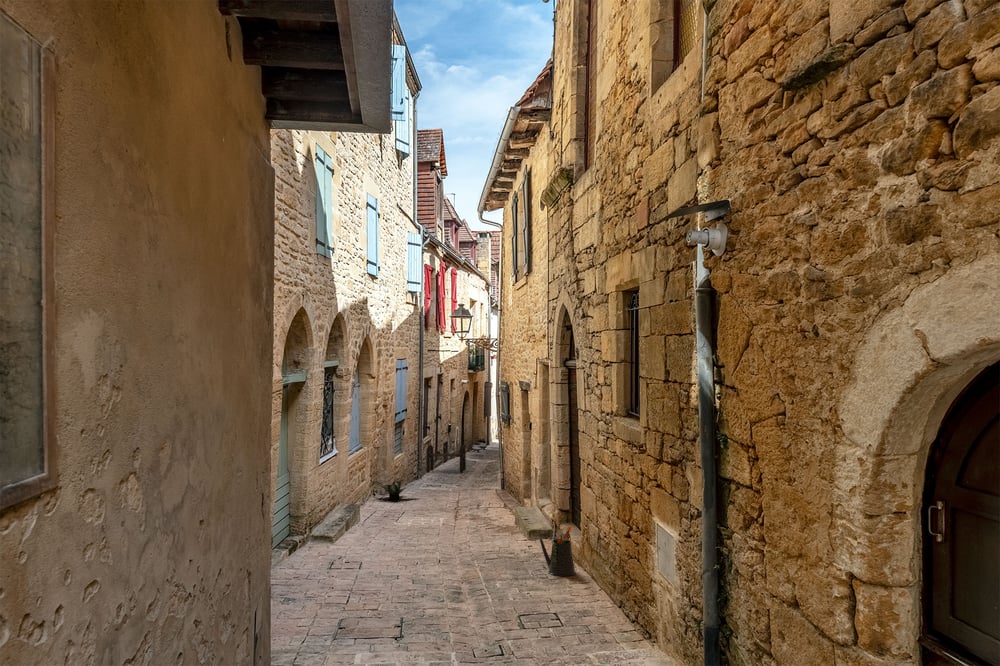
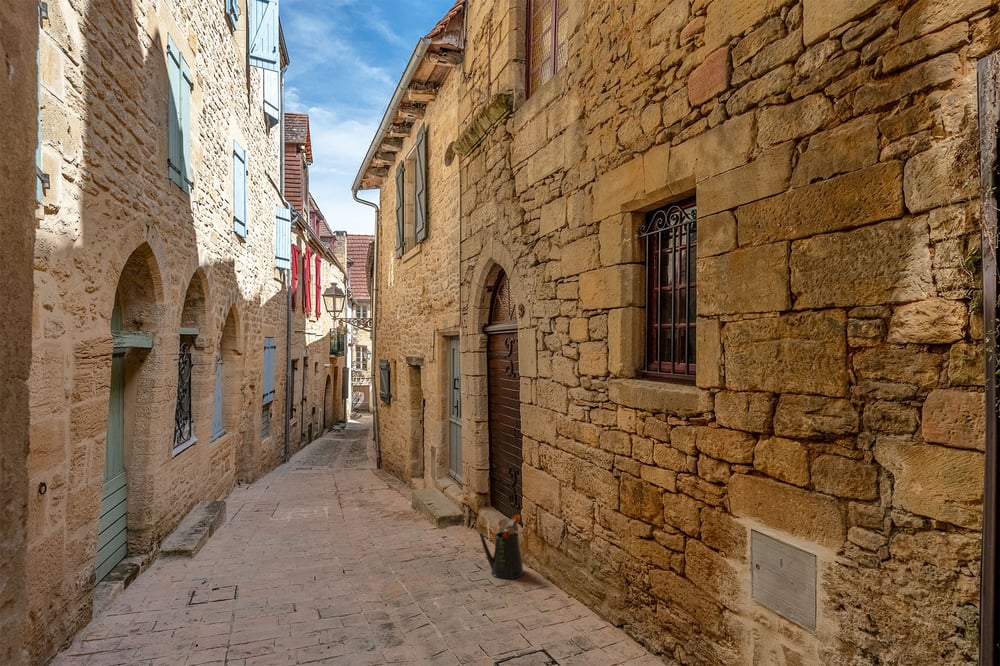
bench: present [426,445,466,473] -> none [293,425,334,456]
potted plant: present [372,481,413,500] -> none [236,468,288,490]

